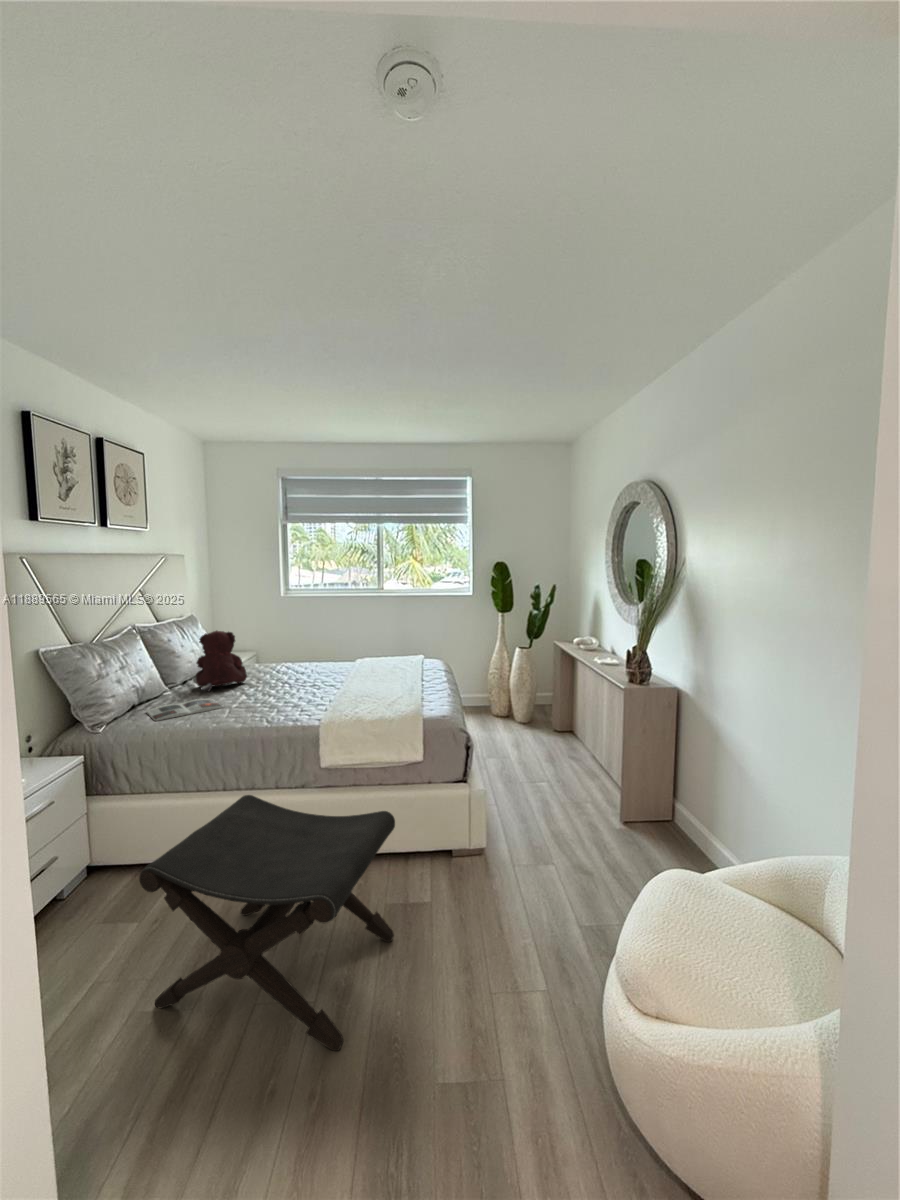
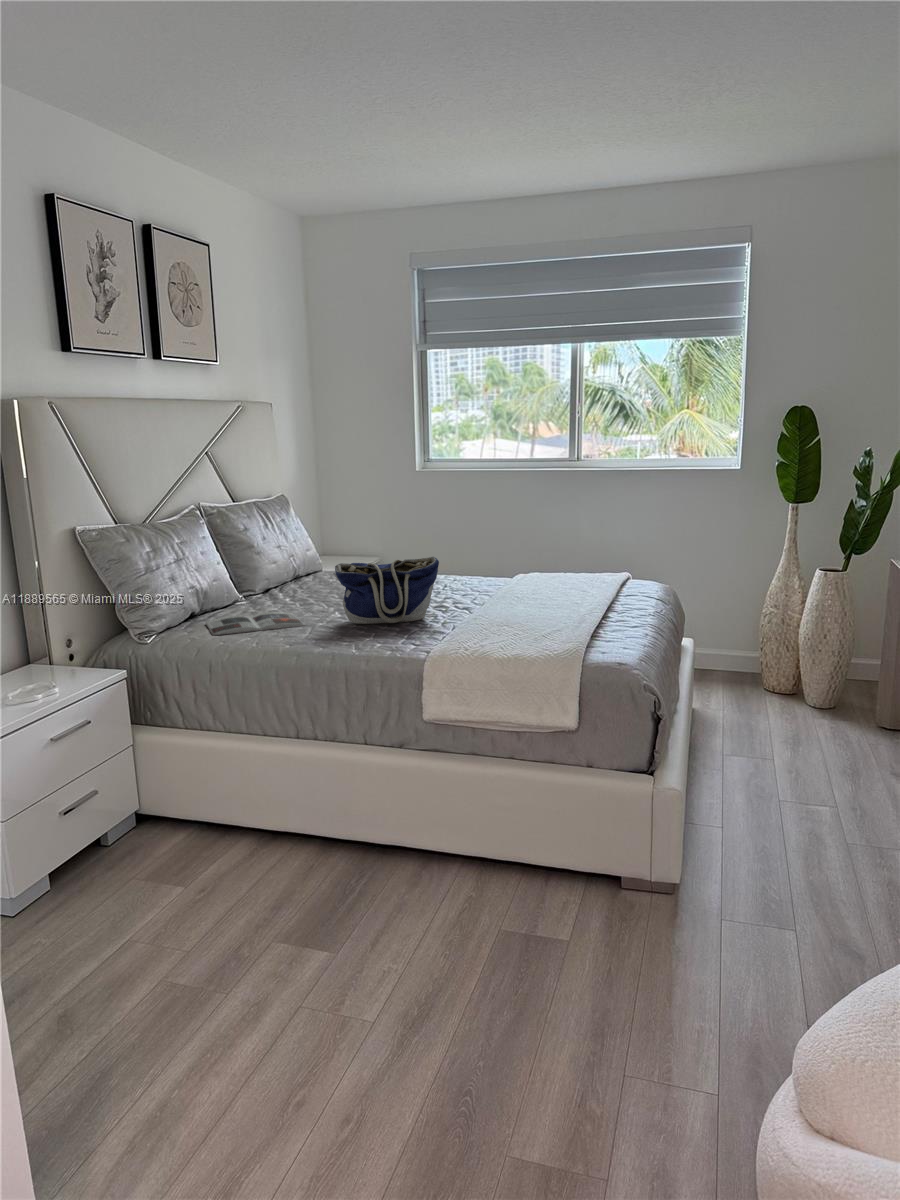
teddy bear: present [196,631,247,692] -> none [277,514,348,605]
tote bag: none [246,656,318,703] -> present [333,557,439,624]
footstool: present [139,795,395,1051] -> none [165,741,505,1074]

